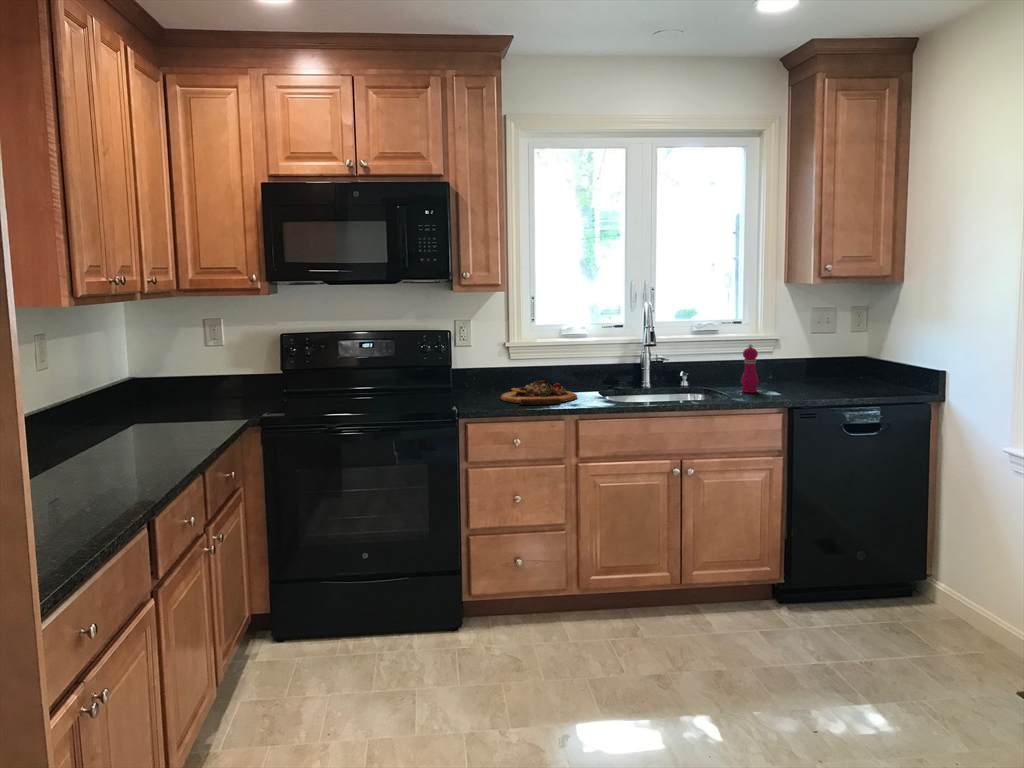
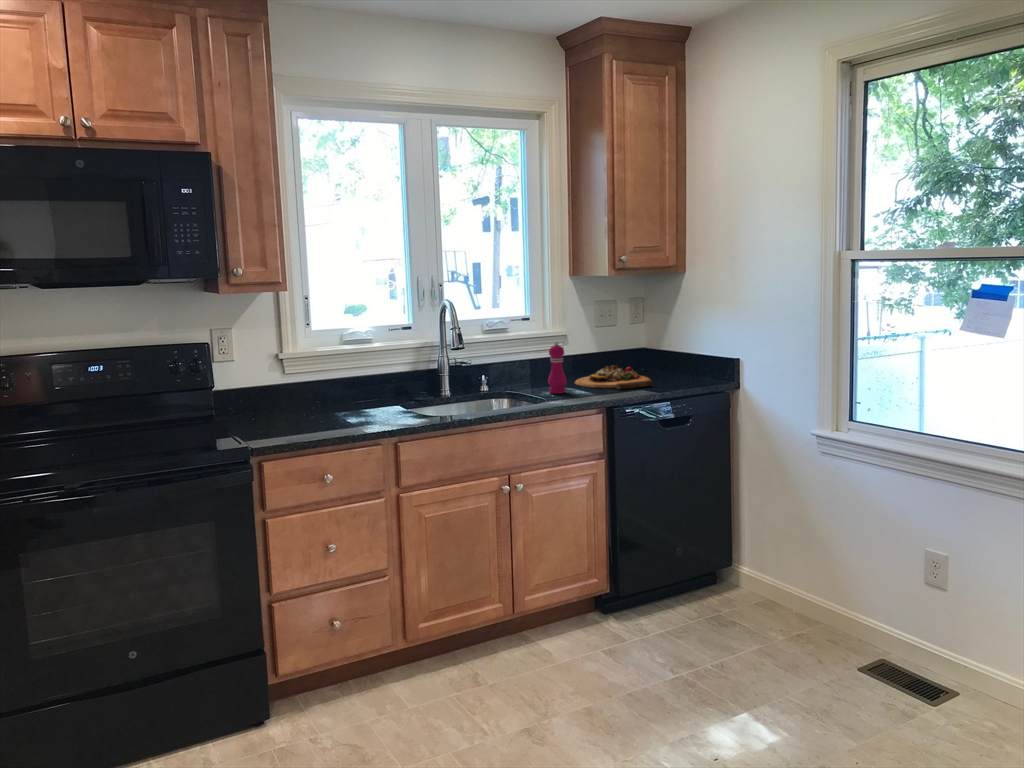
cutting board: present [501,380,577,405] -> present [575,365,653,389]

